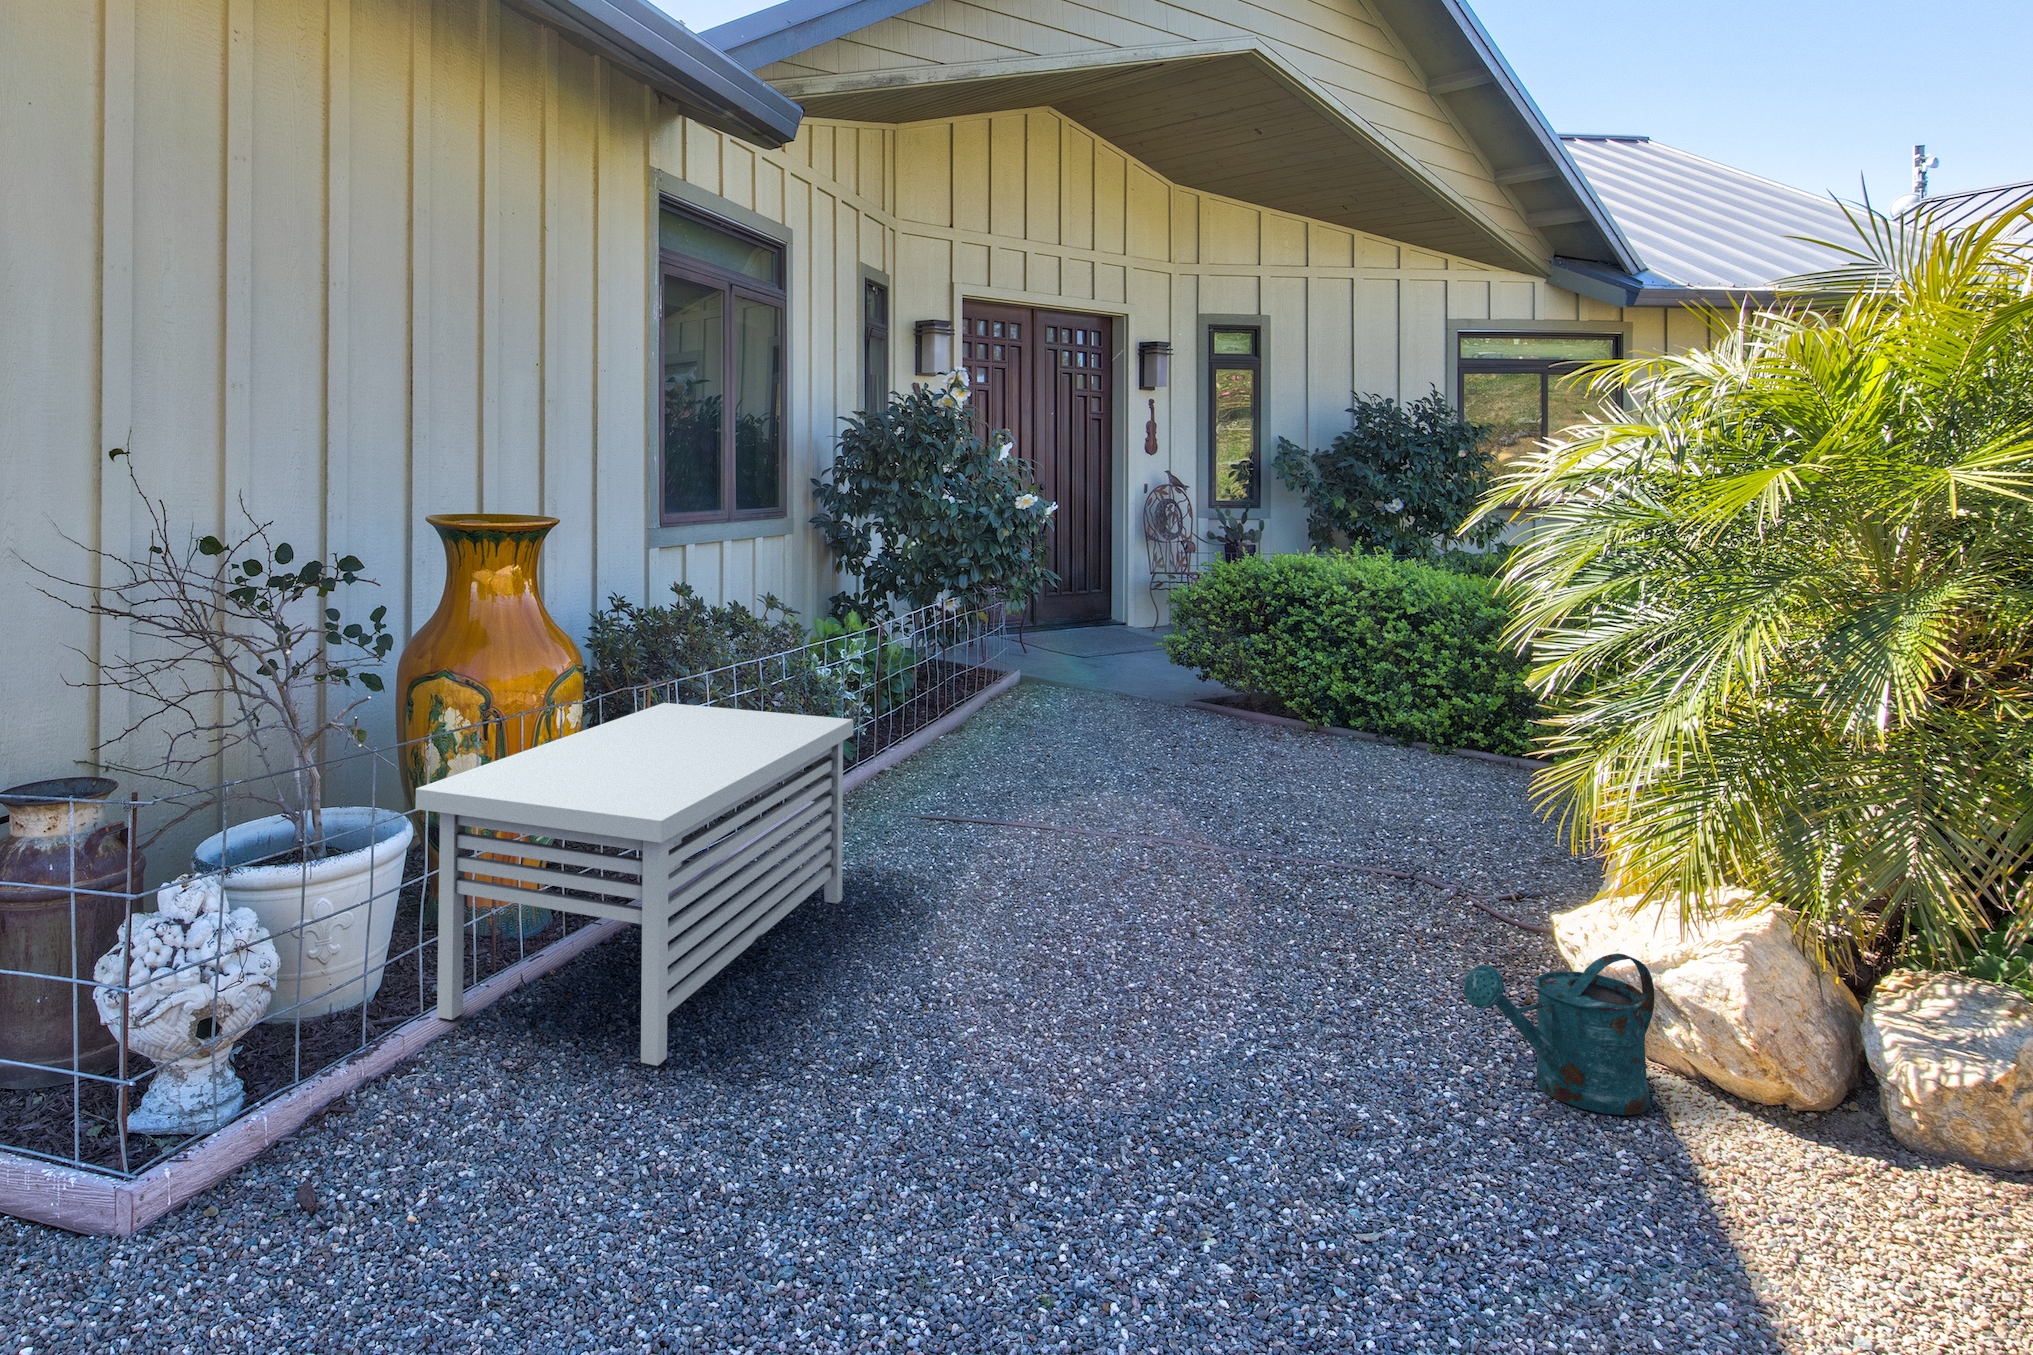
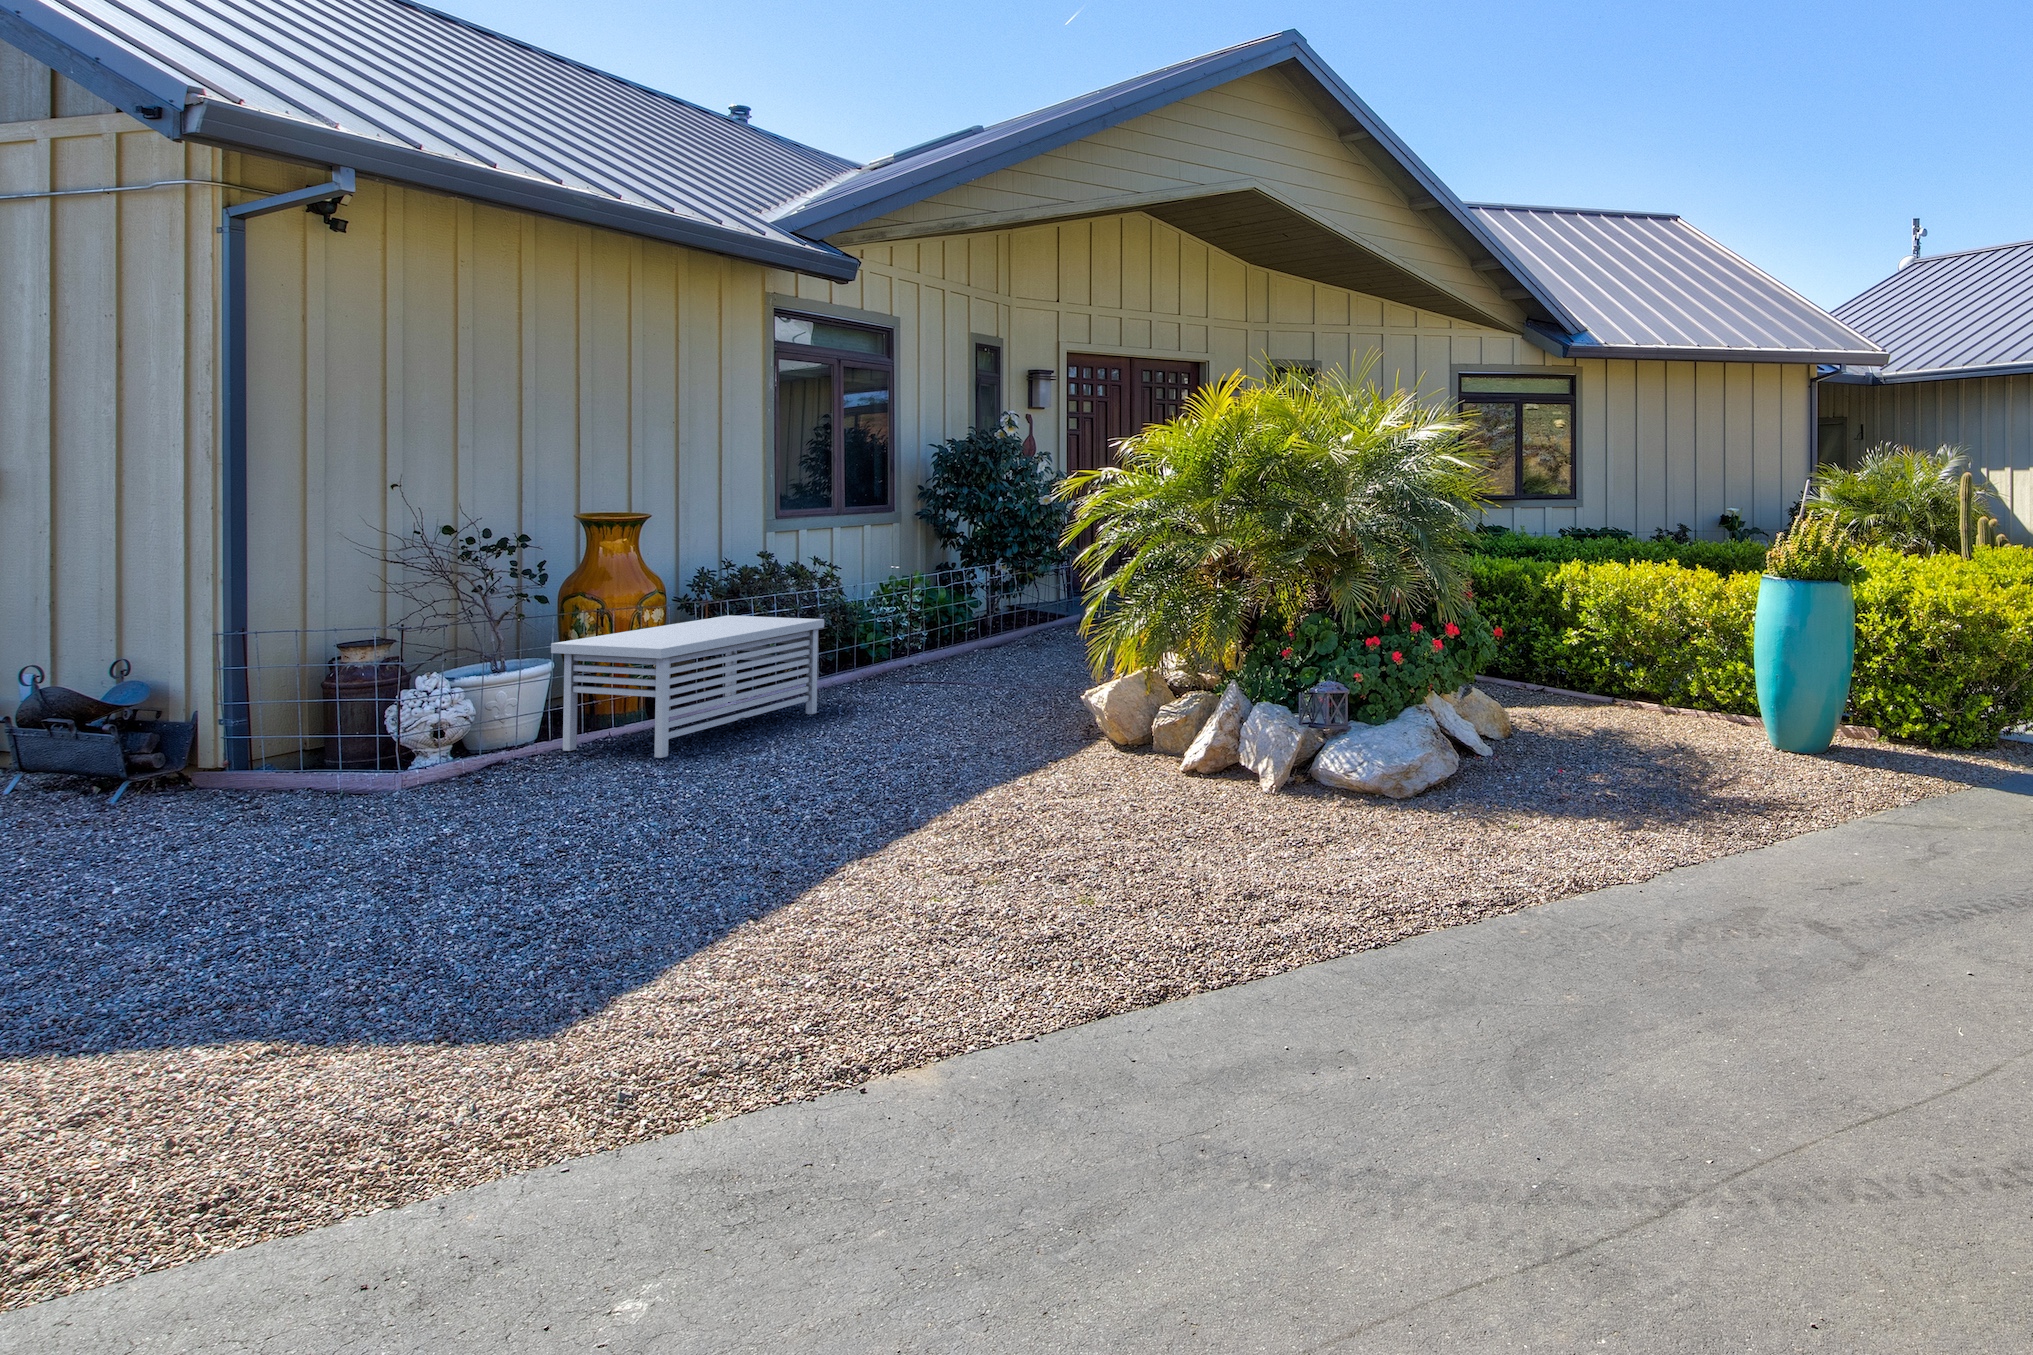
watering can: present [1464,953,1655,1115] -> none [1018,696,1108,755]

